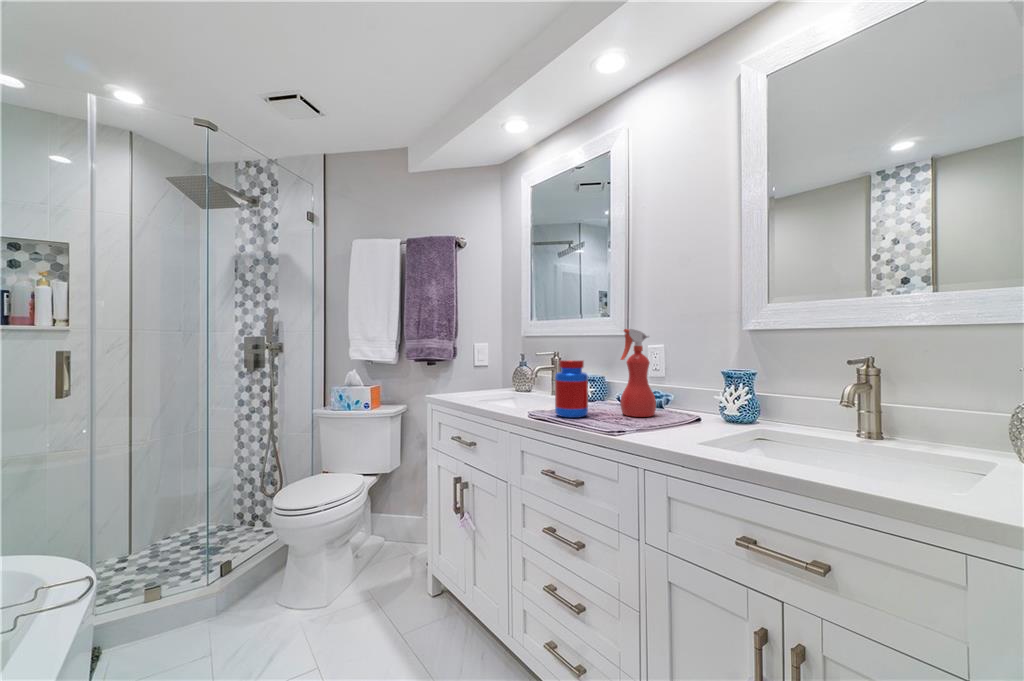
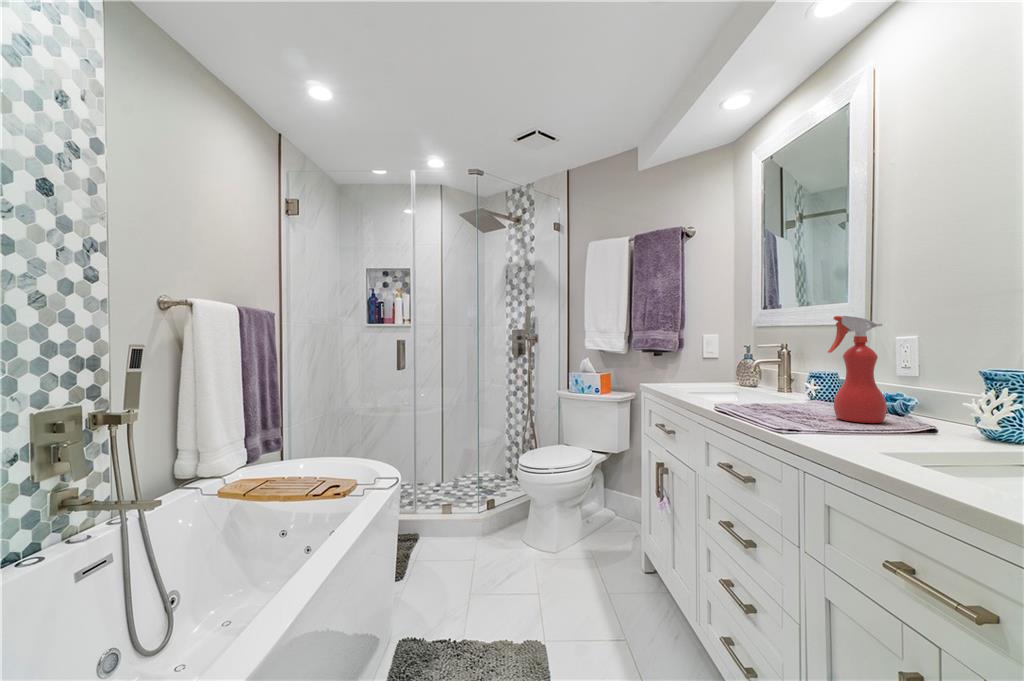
jar: present [555,360,588,418] -> none [746,352,787,415]

